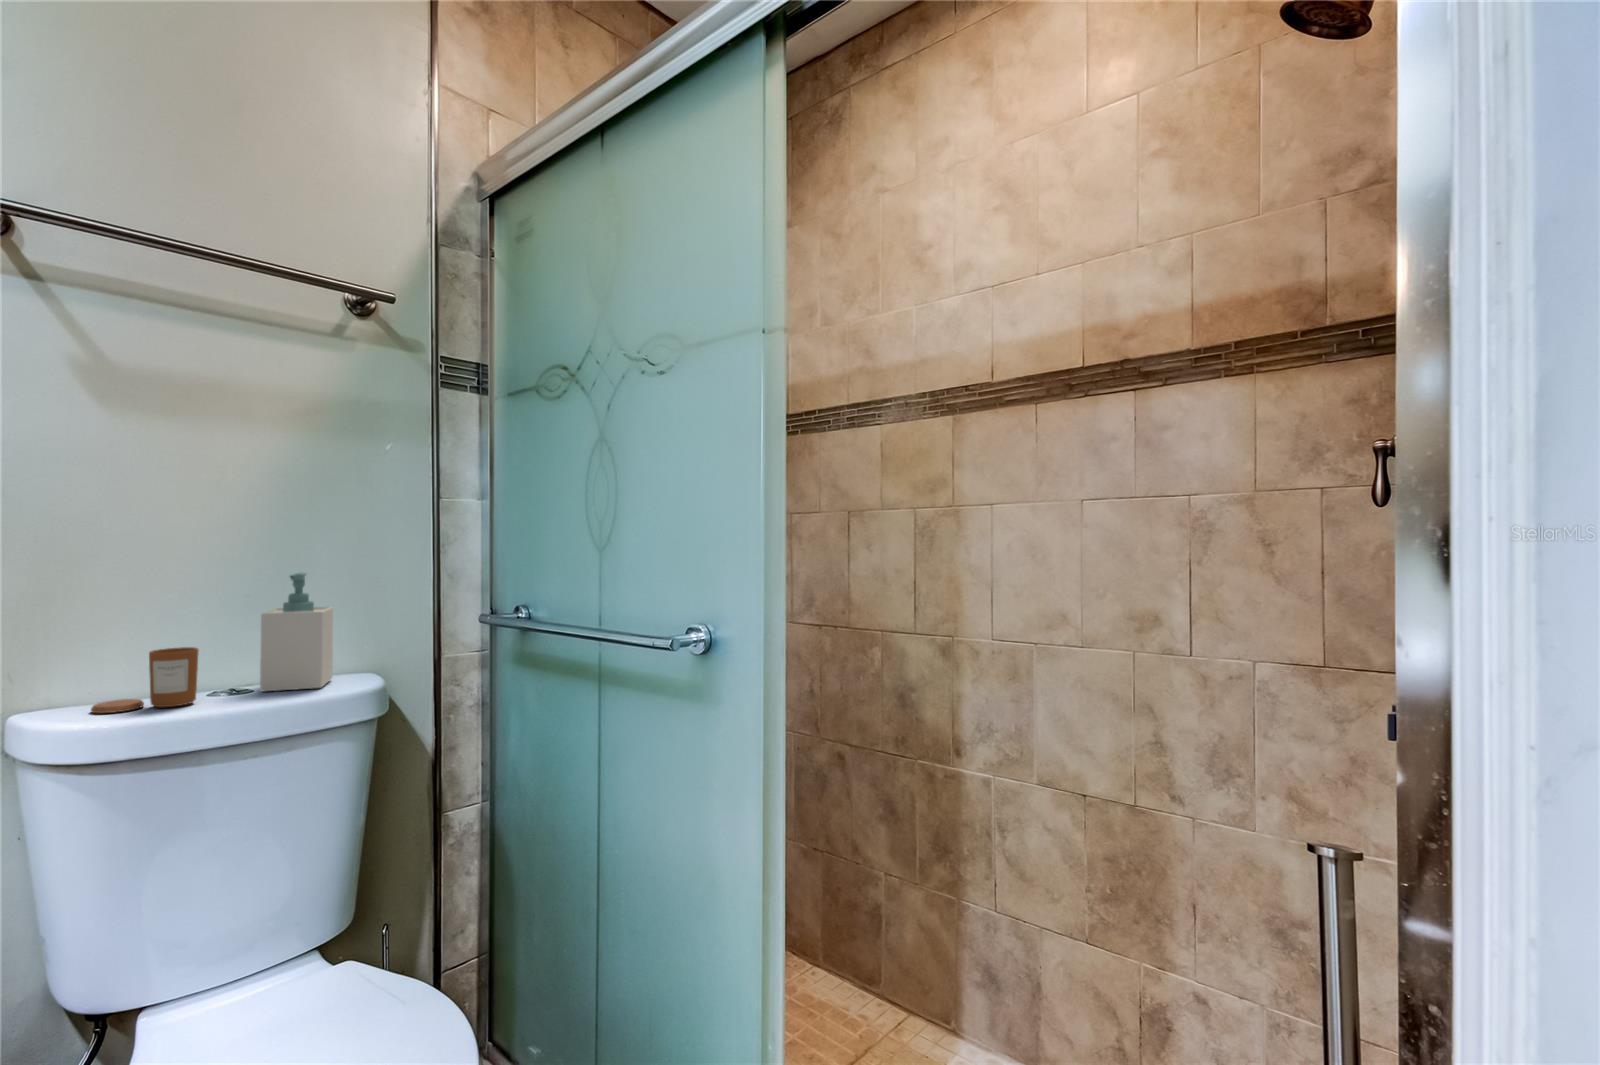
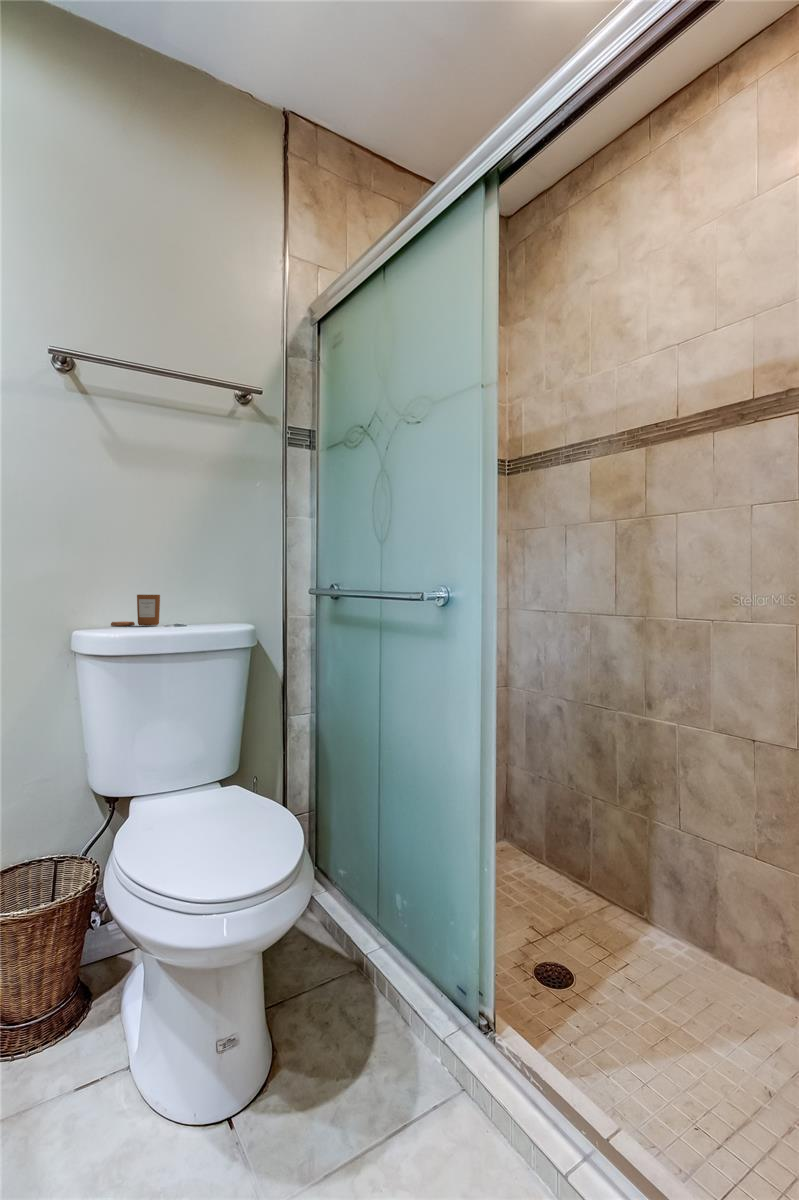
soap bottle: present [260,572,333,691] -> none [190,557,228,624]

